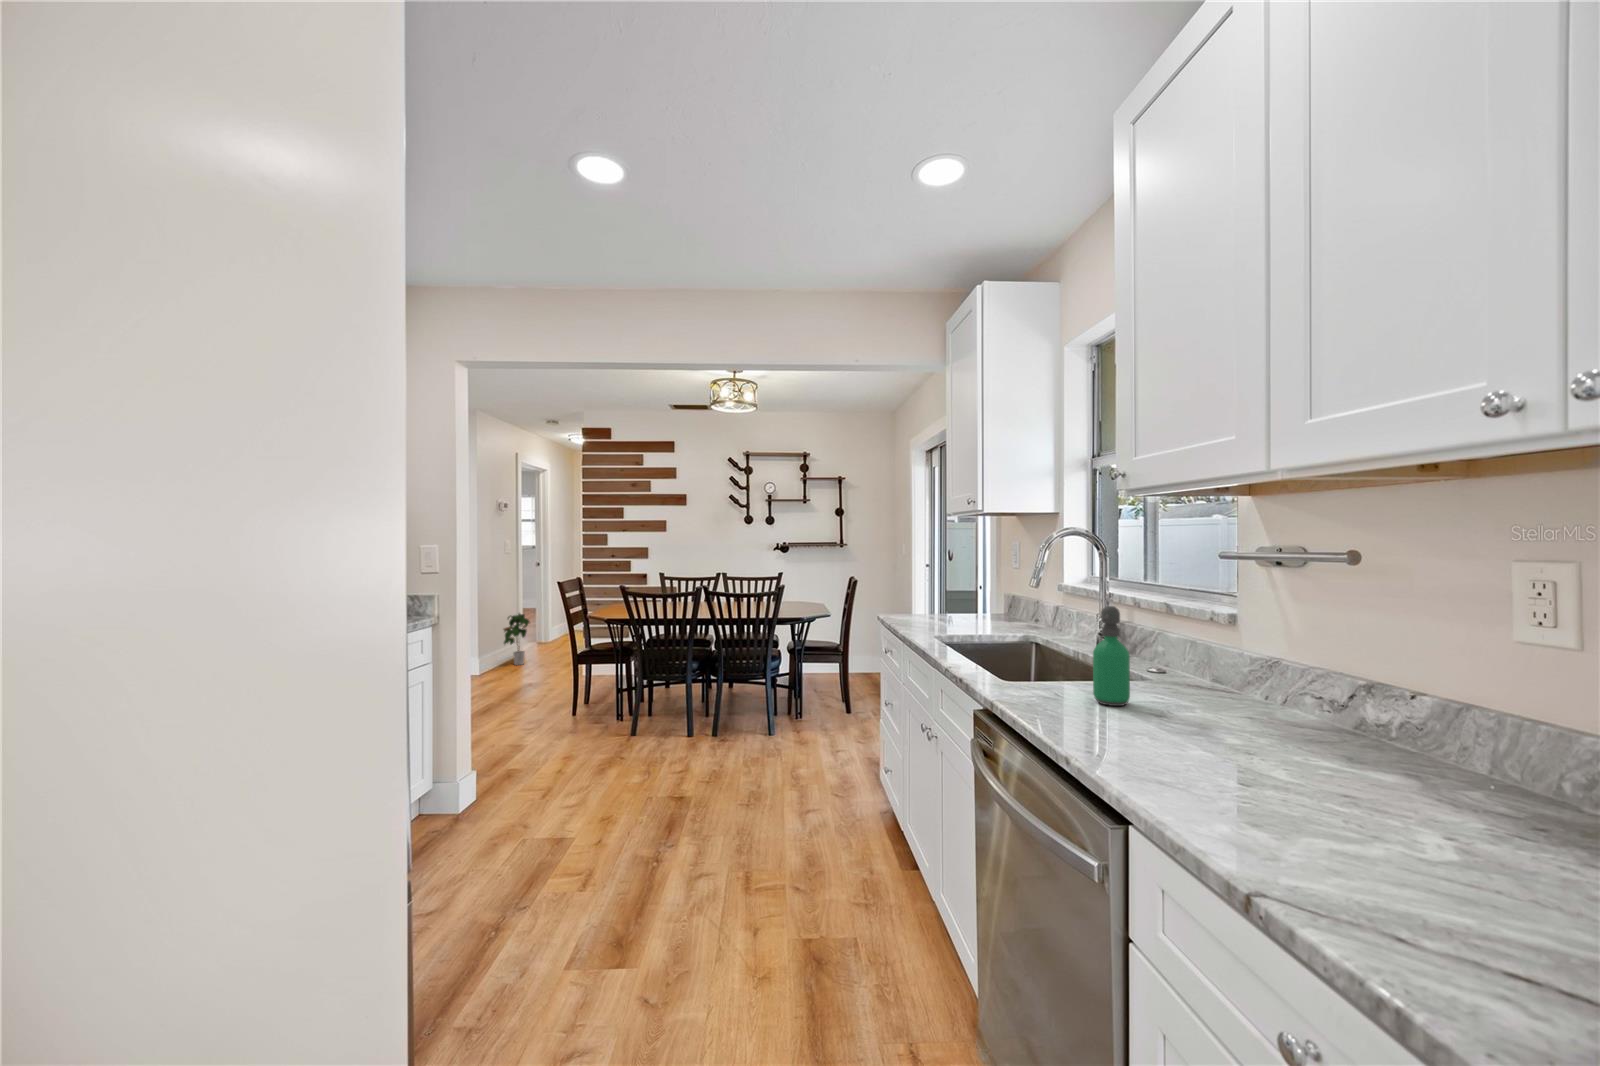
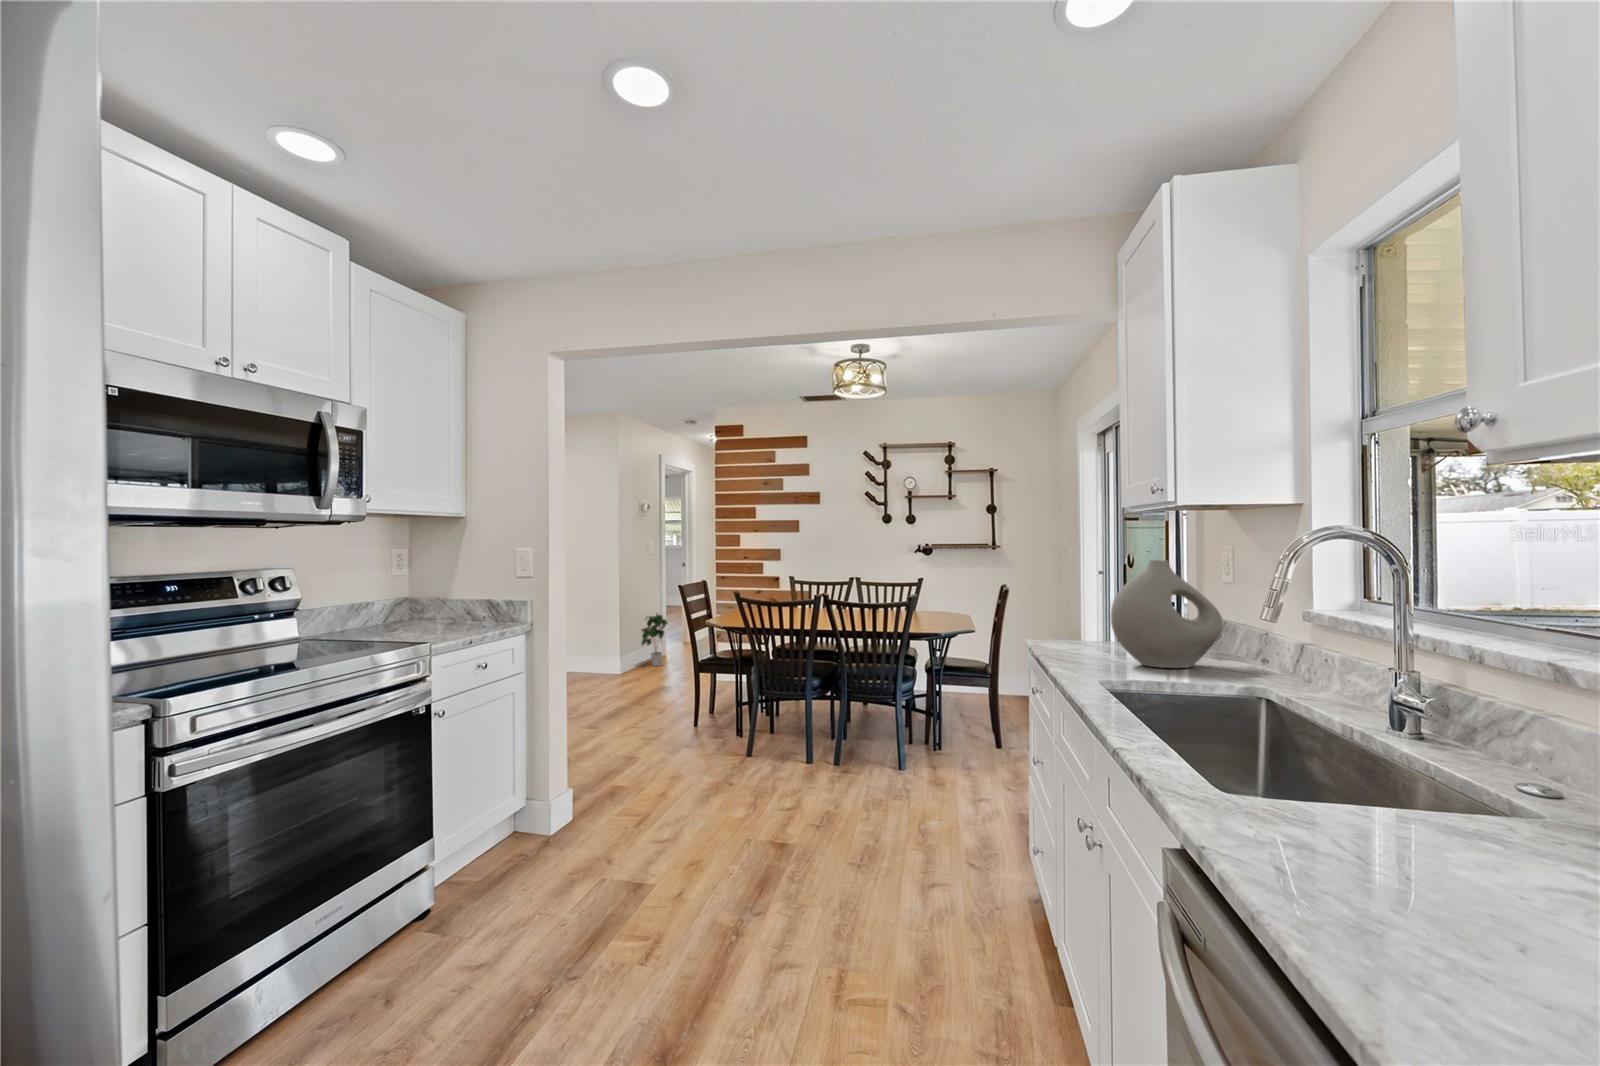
vase: none [938,551,1010,627] -> present [1111,560,1223,668]
soap dispenser: present [1093,606,1130,706] -> none [1420,678,1513,879]

